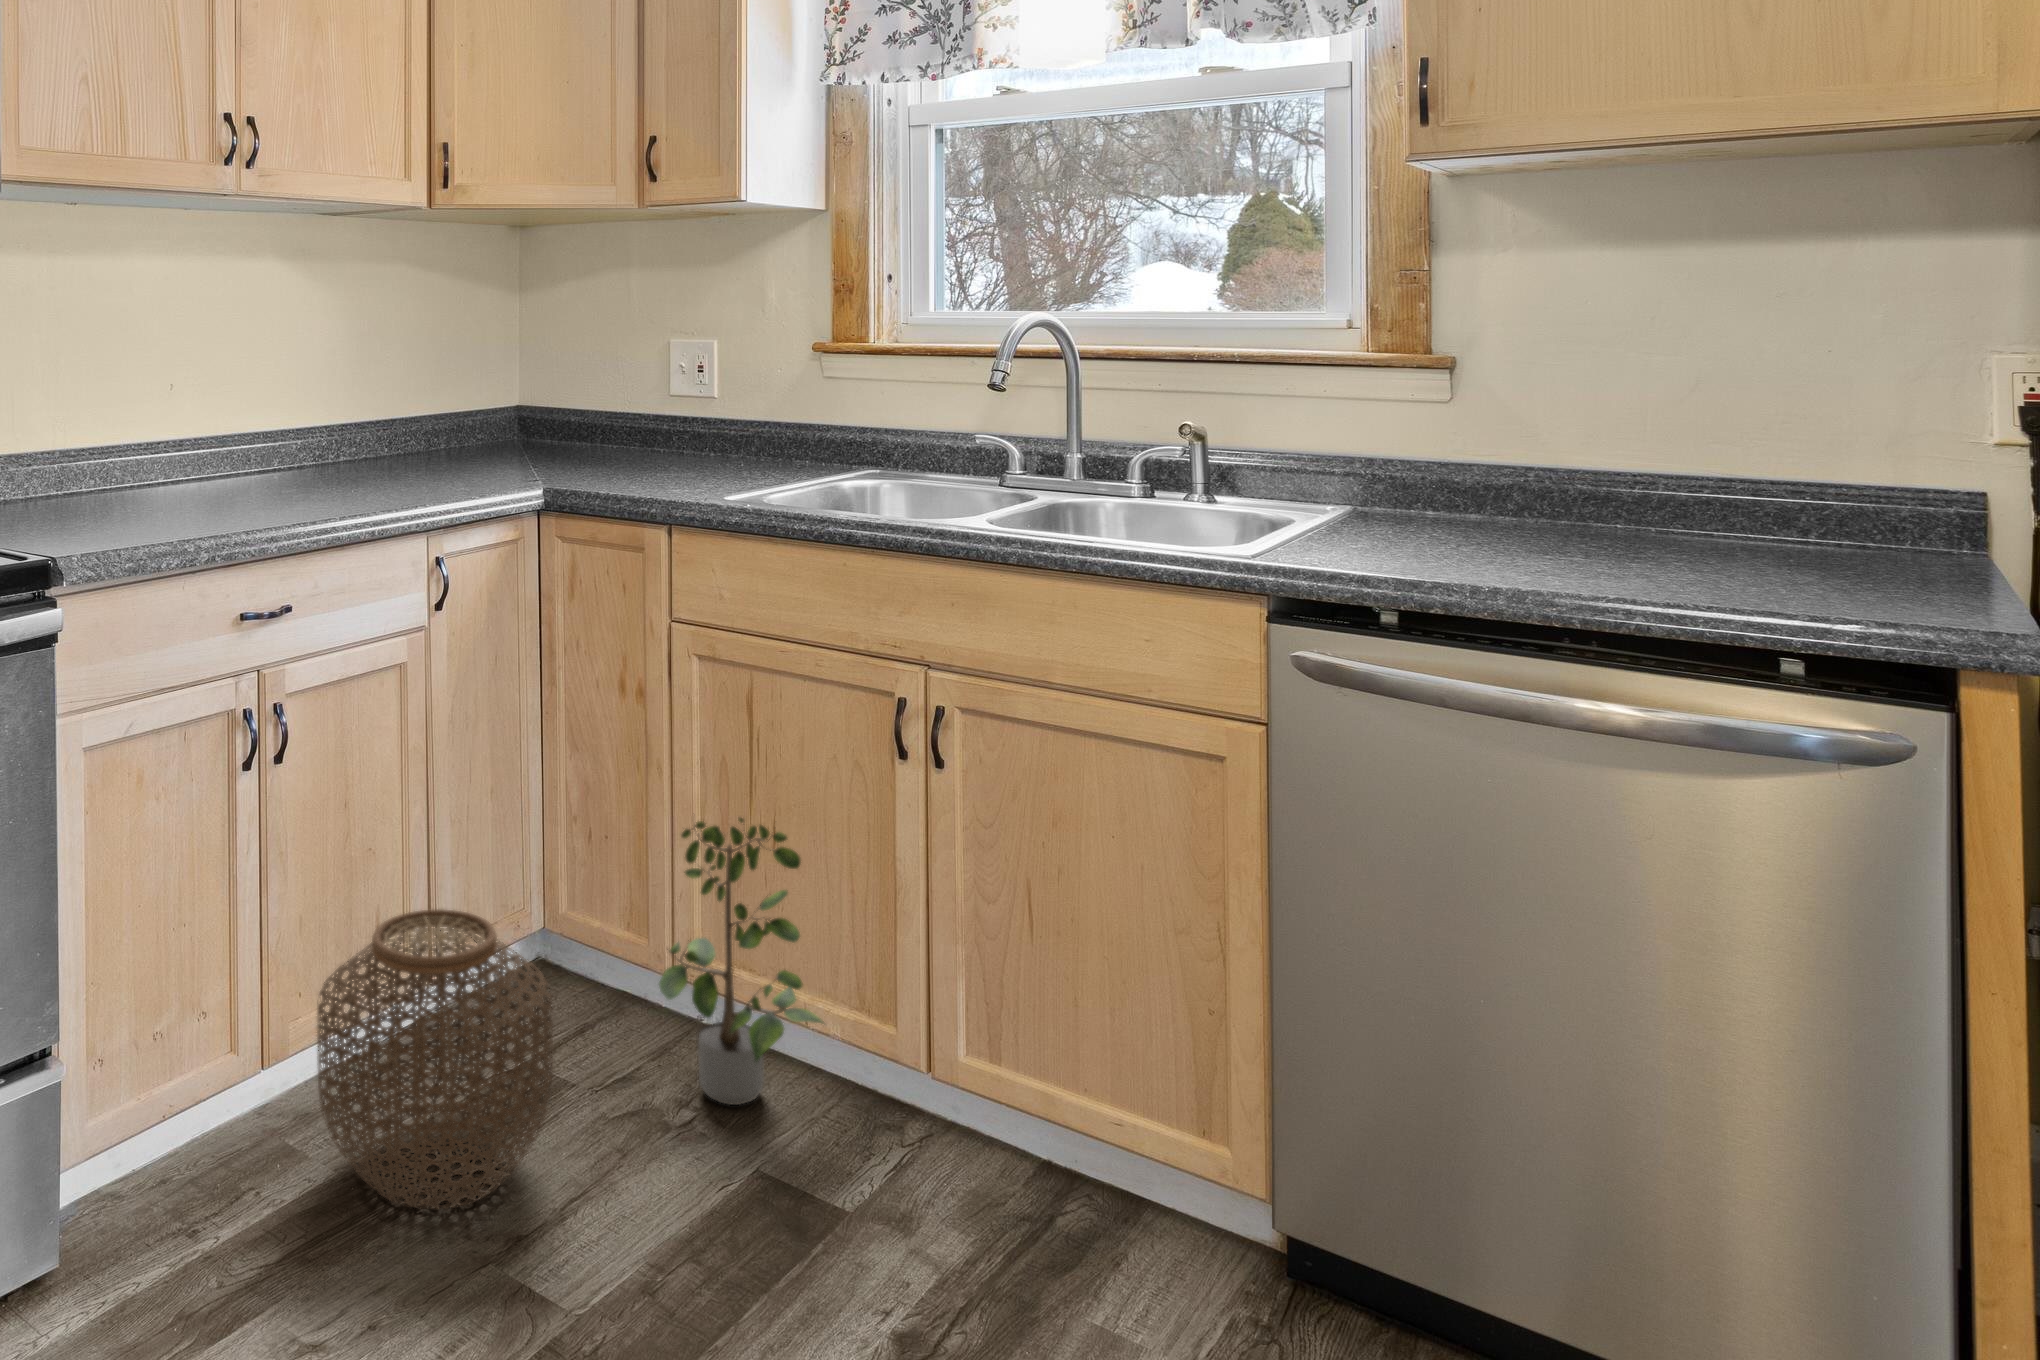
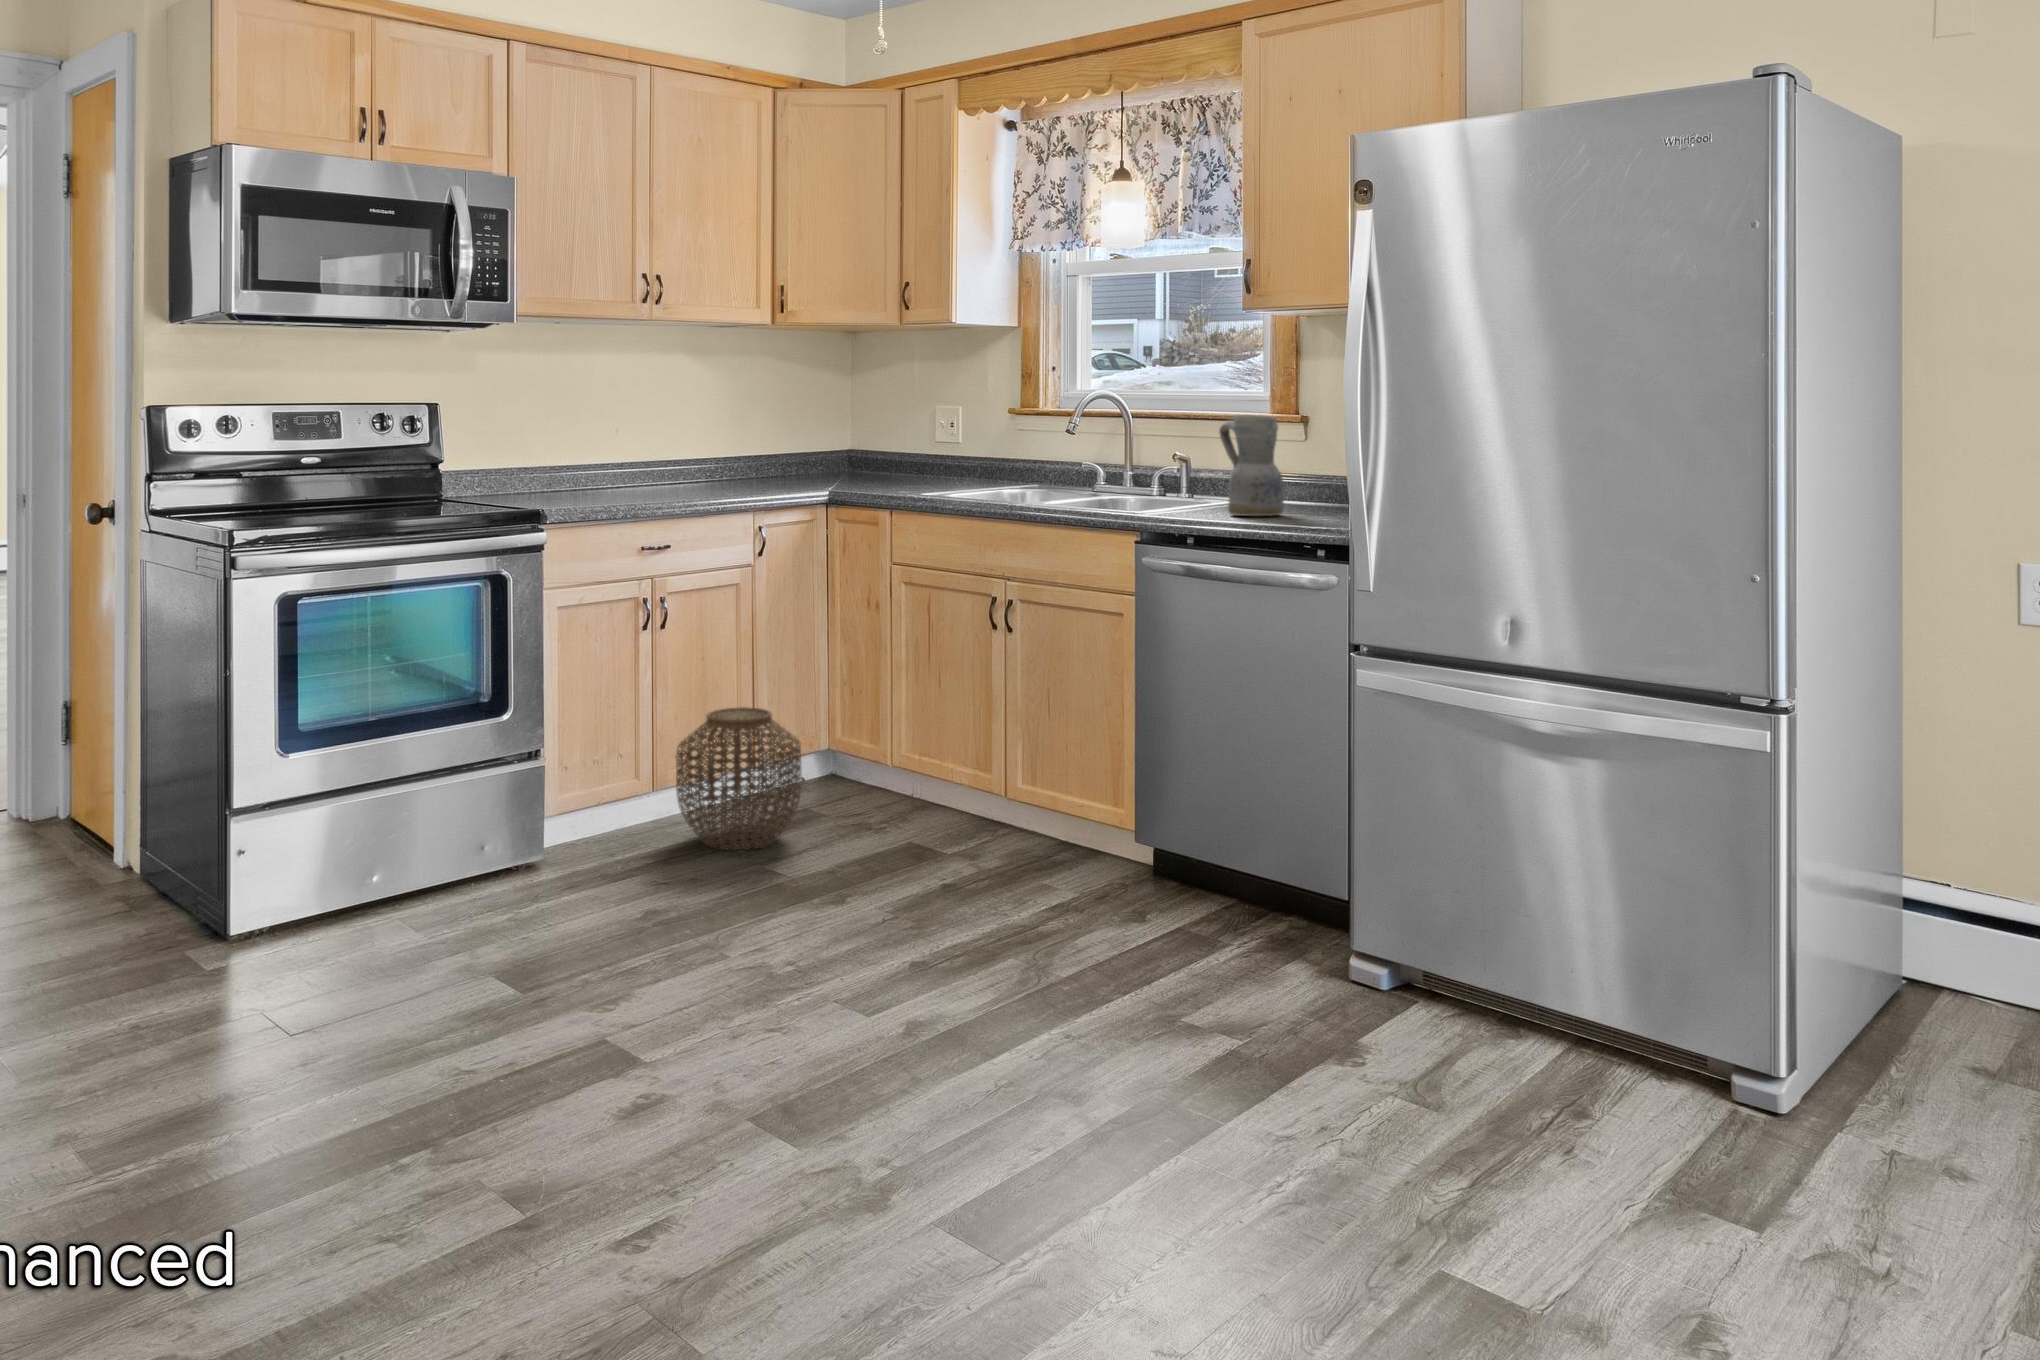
ceramic pitcher: none [1437,364,1608,580] -> present [1219,415,1284,516]
potted plant: present [659,818,823,1105] -> none [871,667,956,824]

